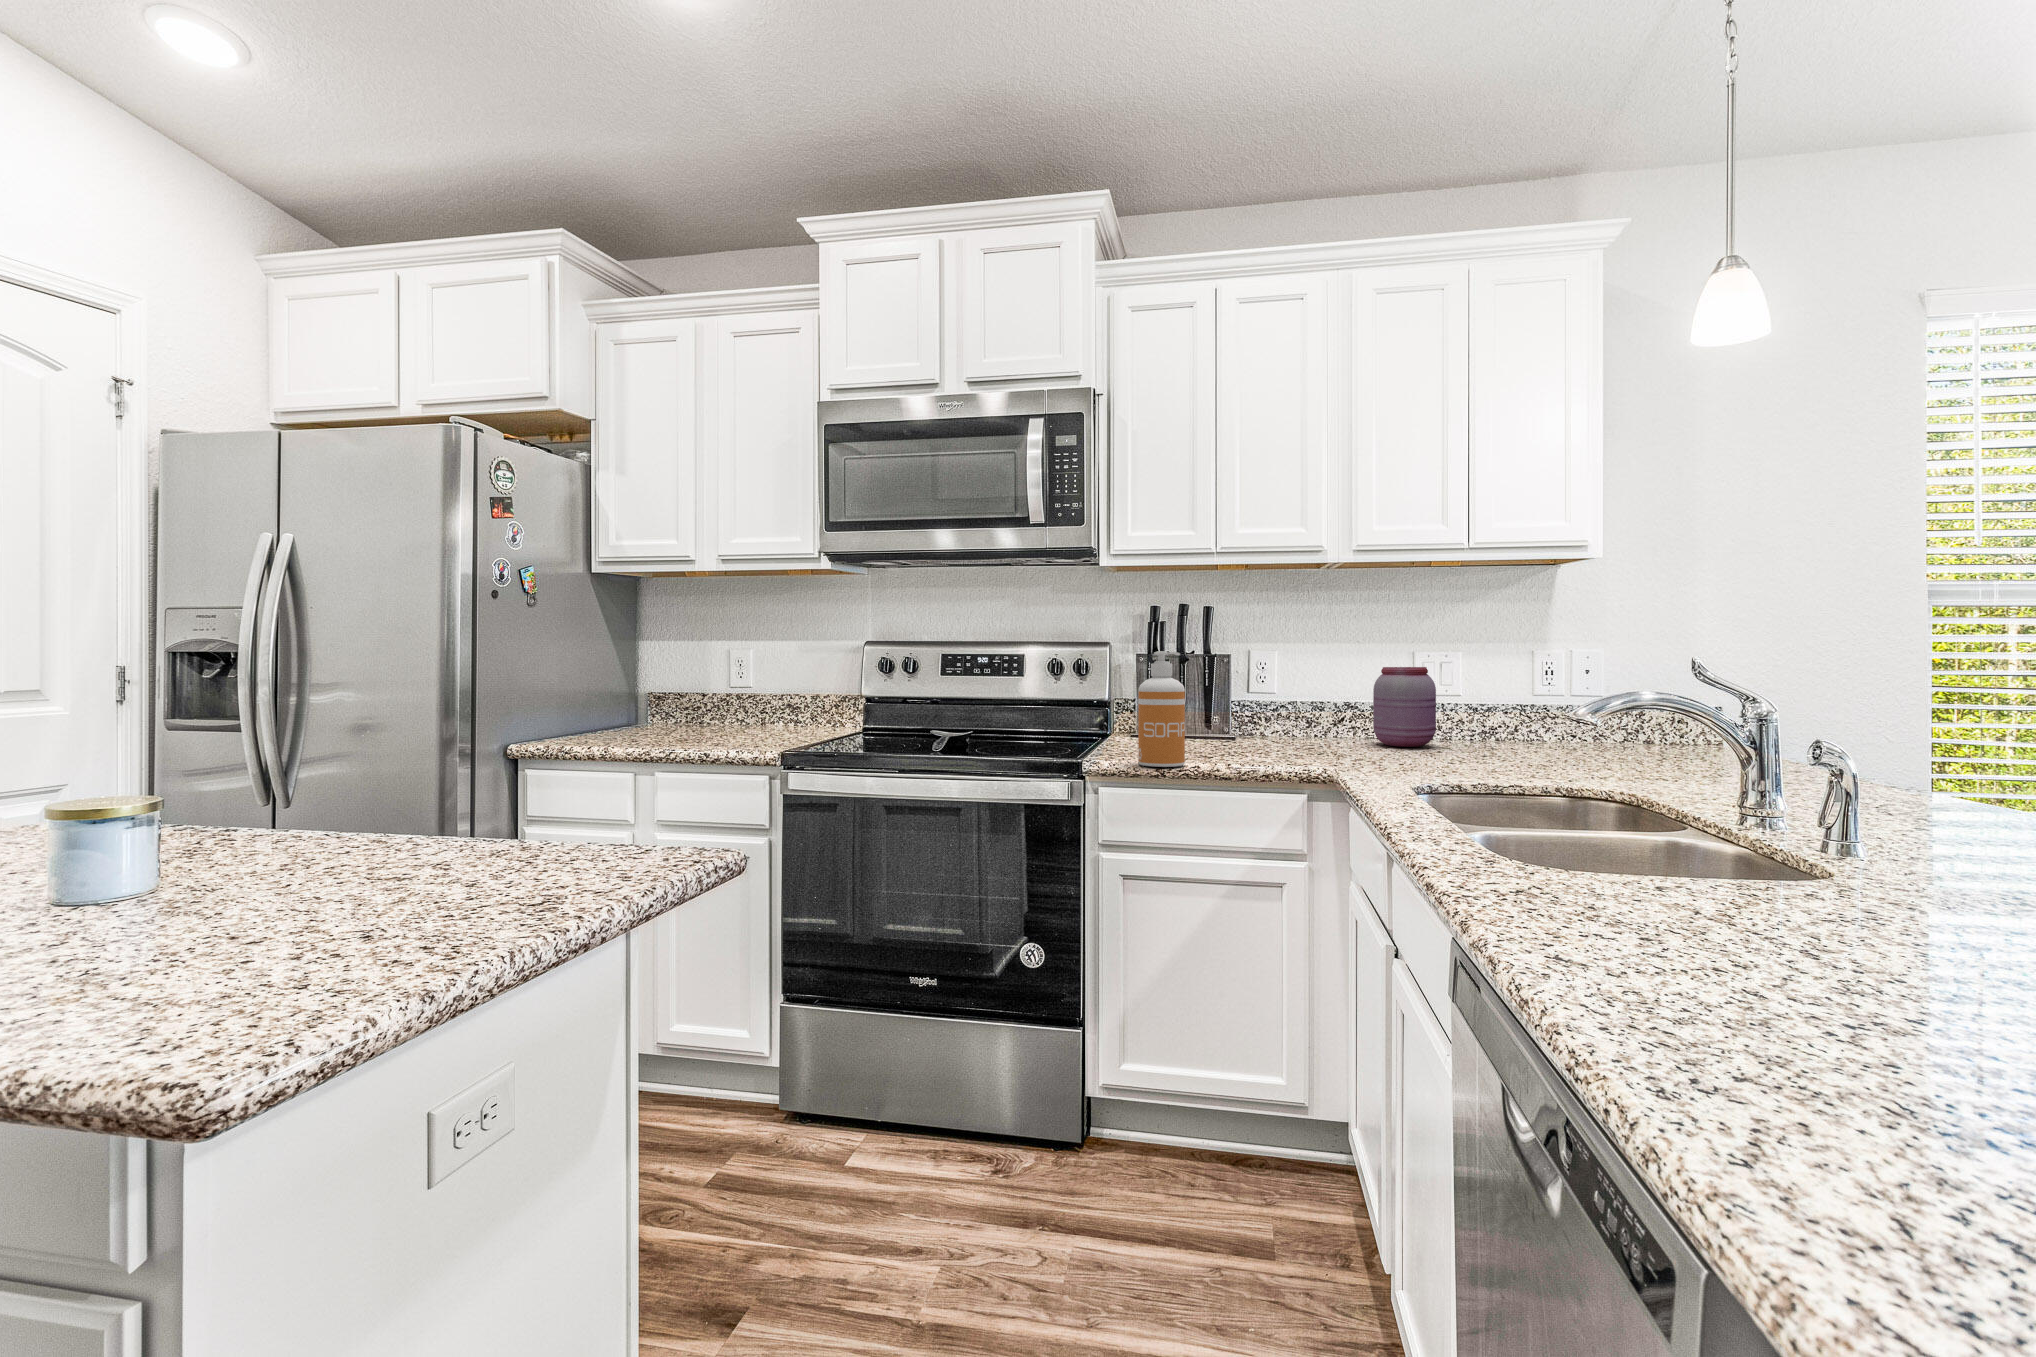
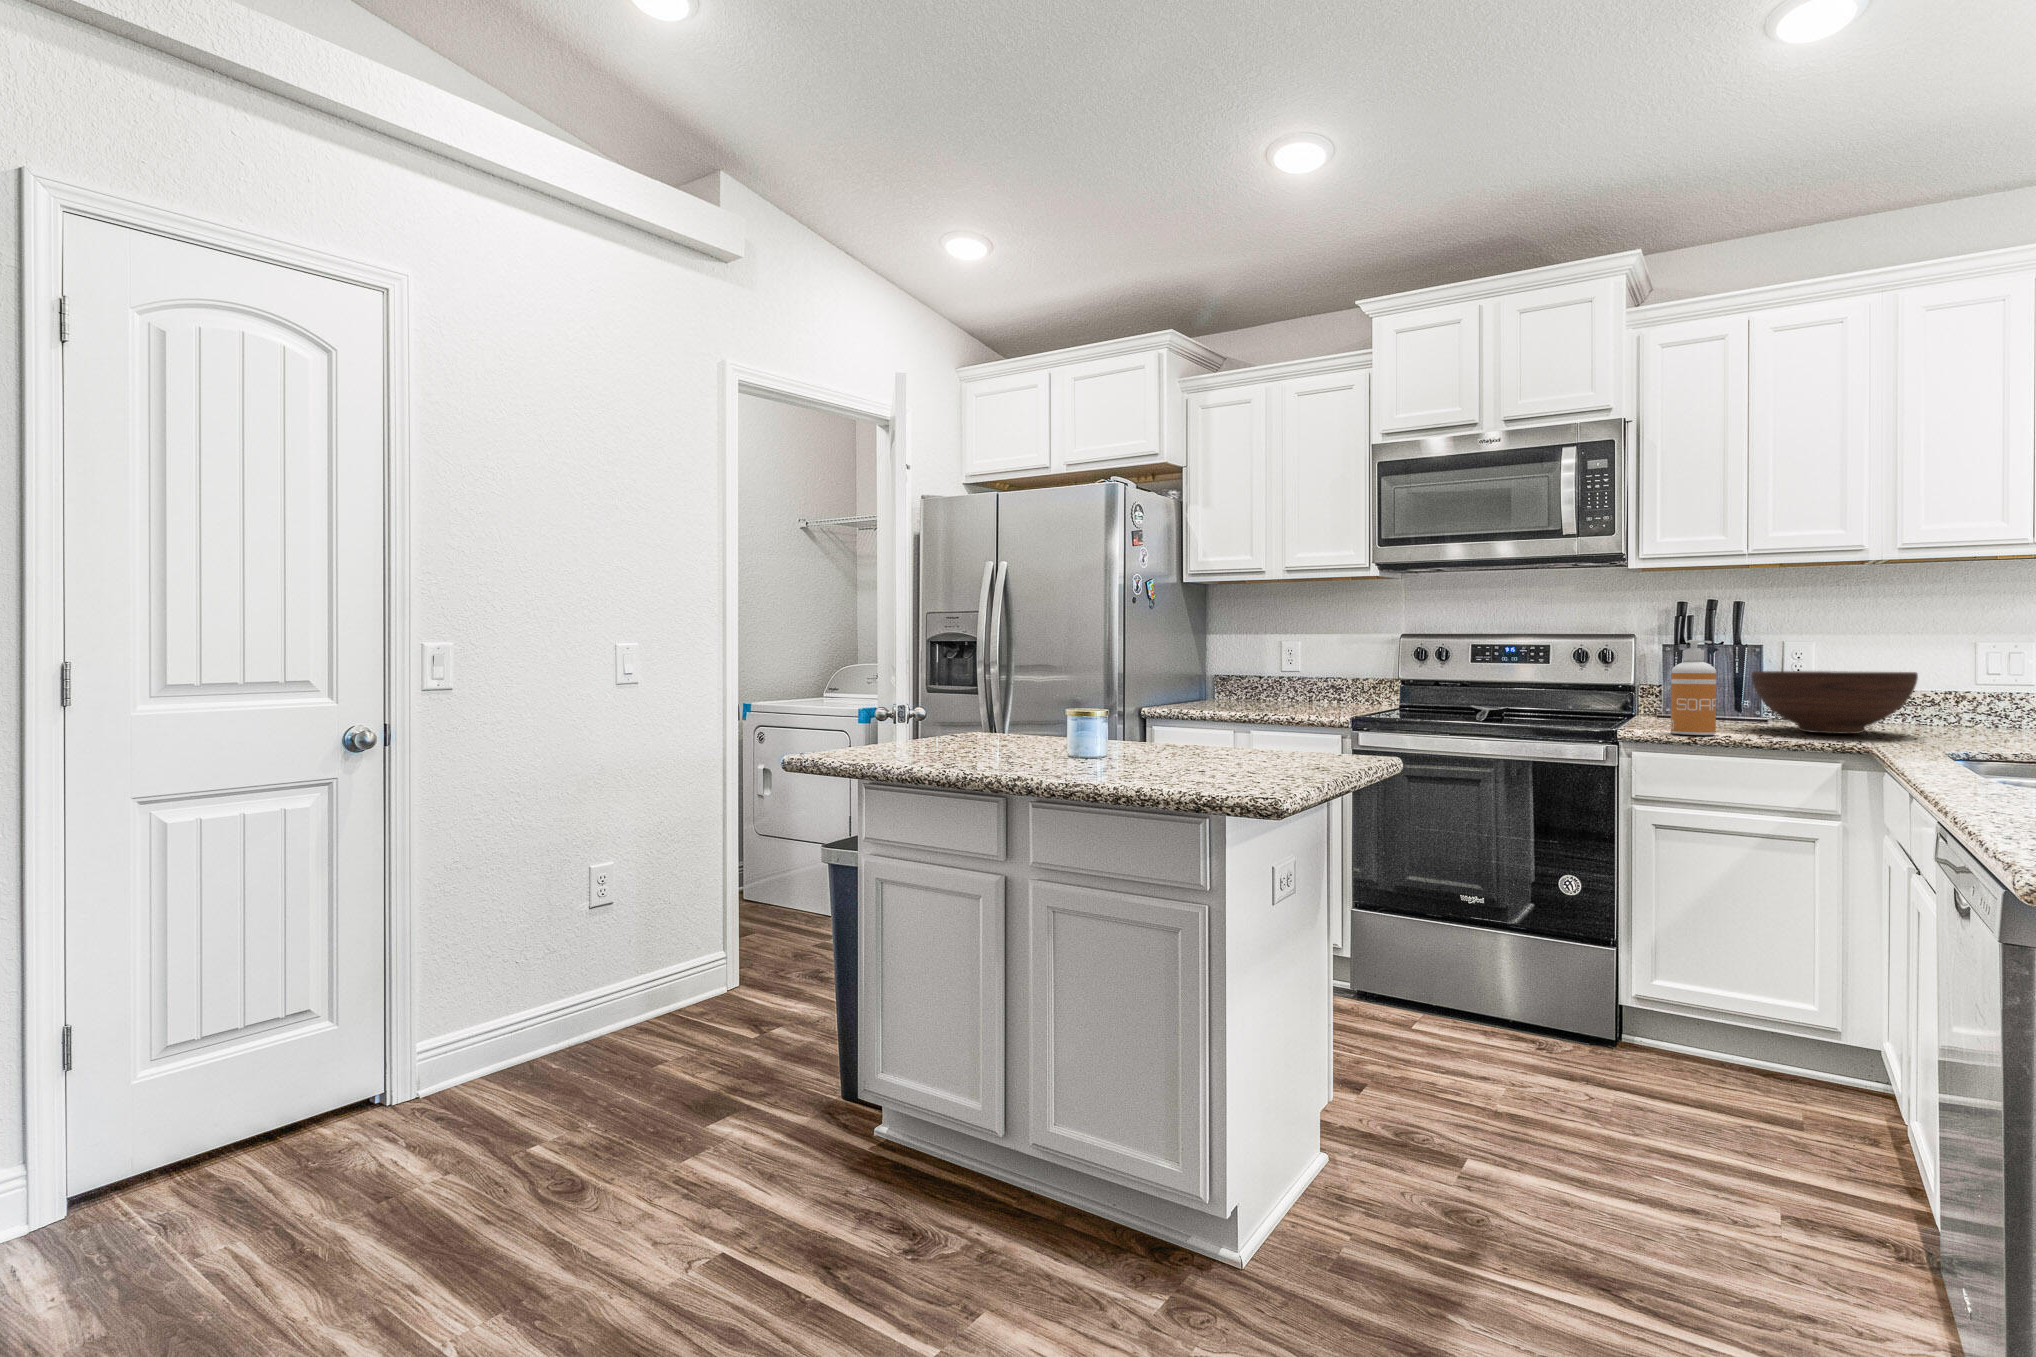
jar: present [1373,667,1436,747] -> none [1922,655,1995,730]
fruit bowl: none [1220,686,1377,758] -> present [1751,671,1918,734]

